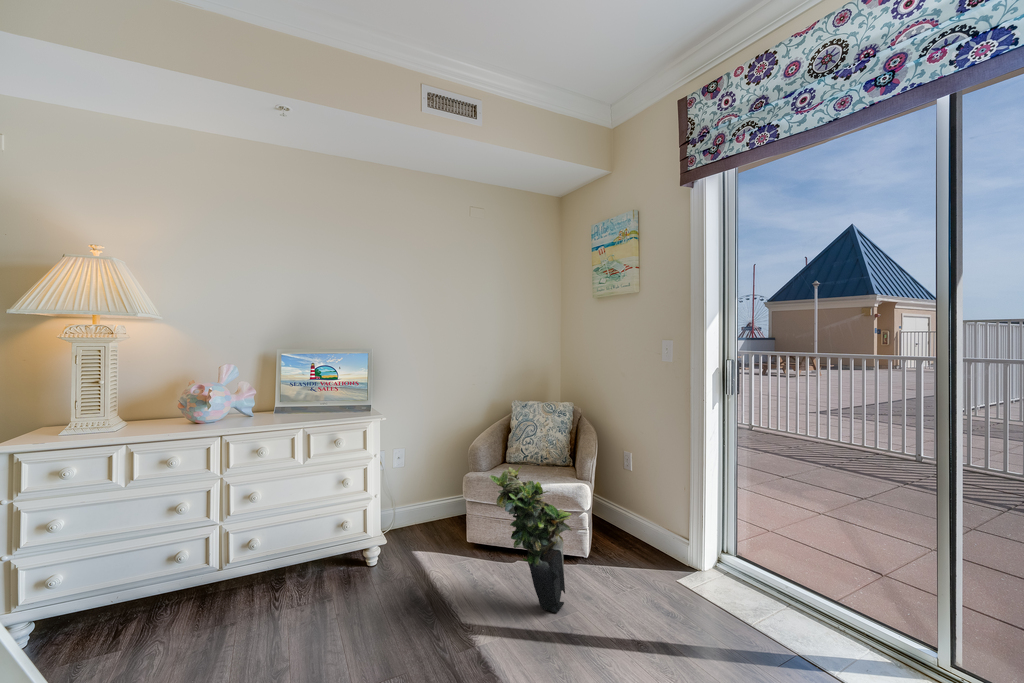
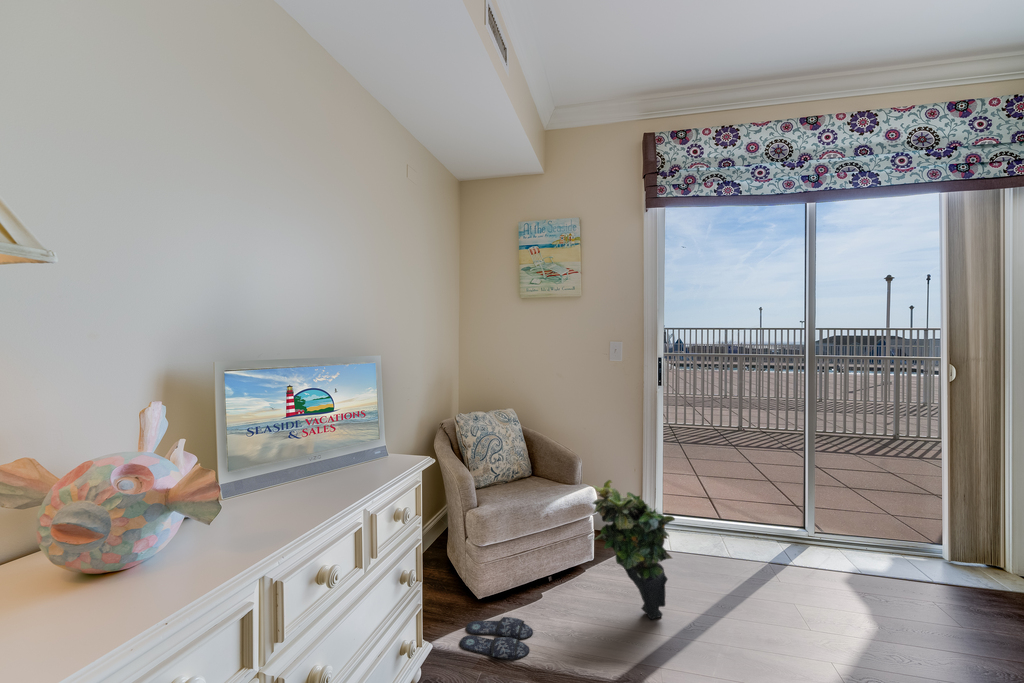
slippers: none [417,550,466,579] -> present [460,617,533,660]

